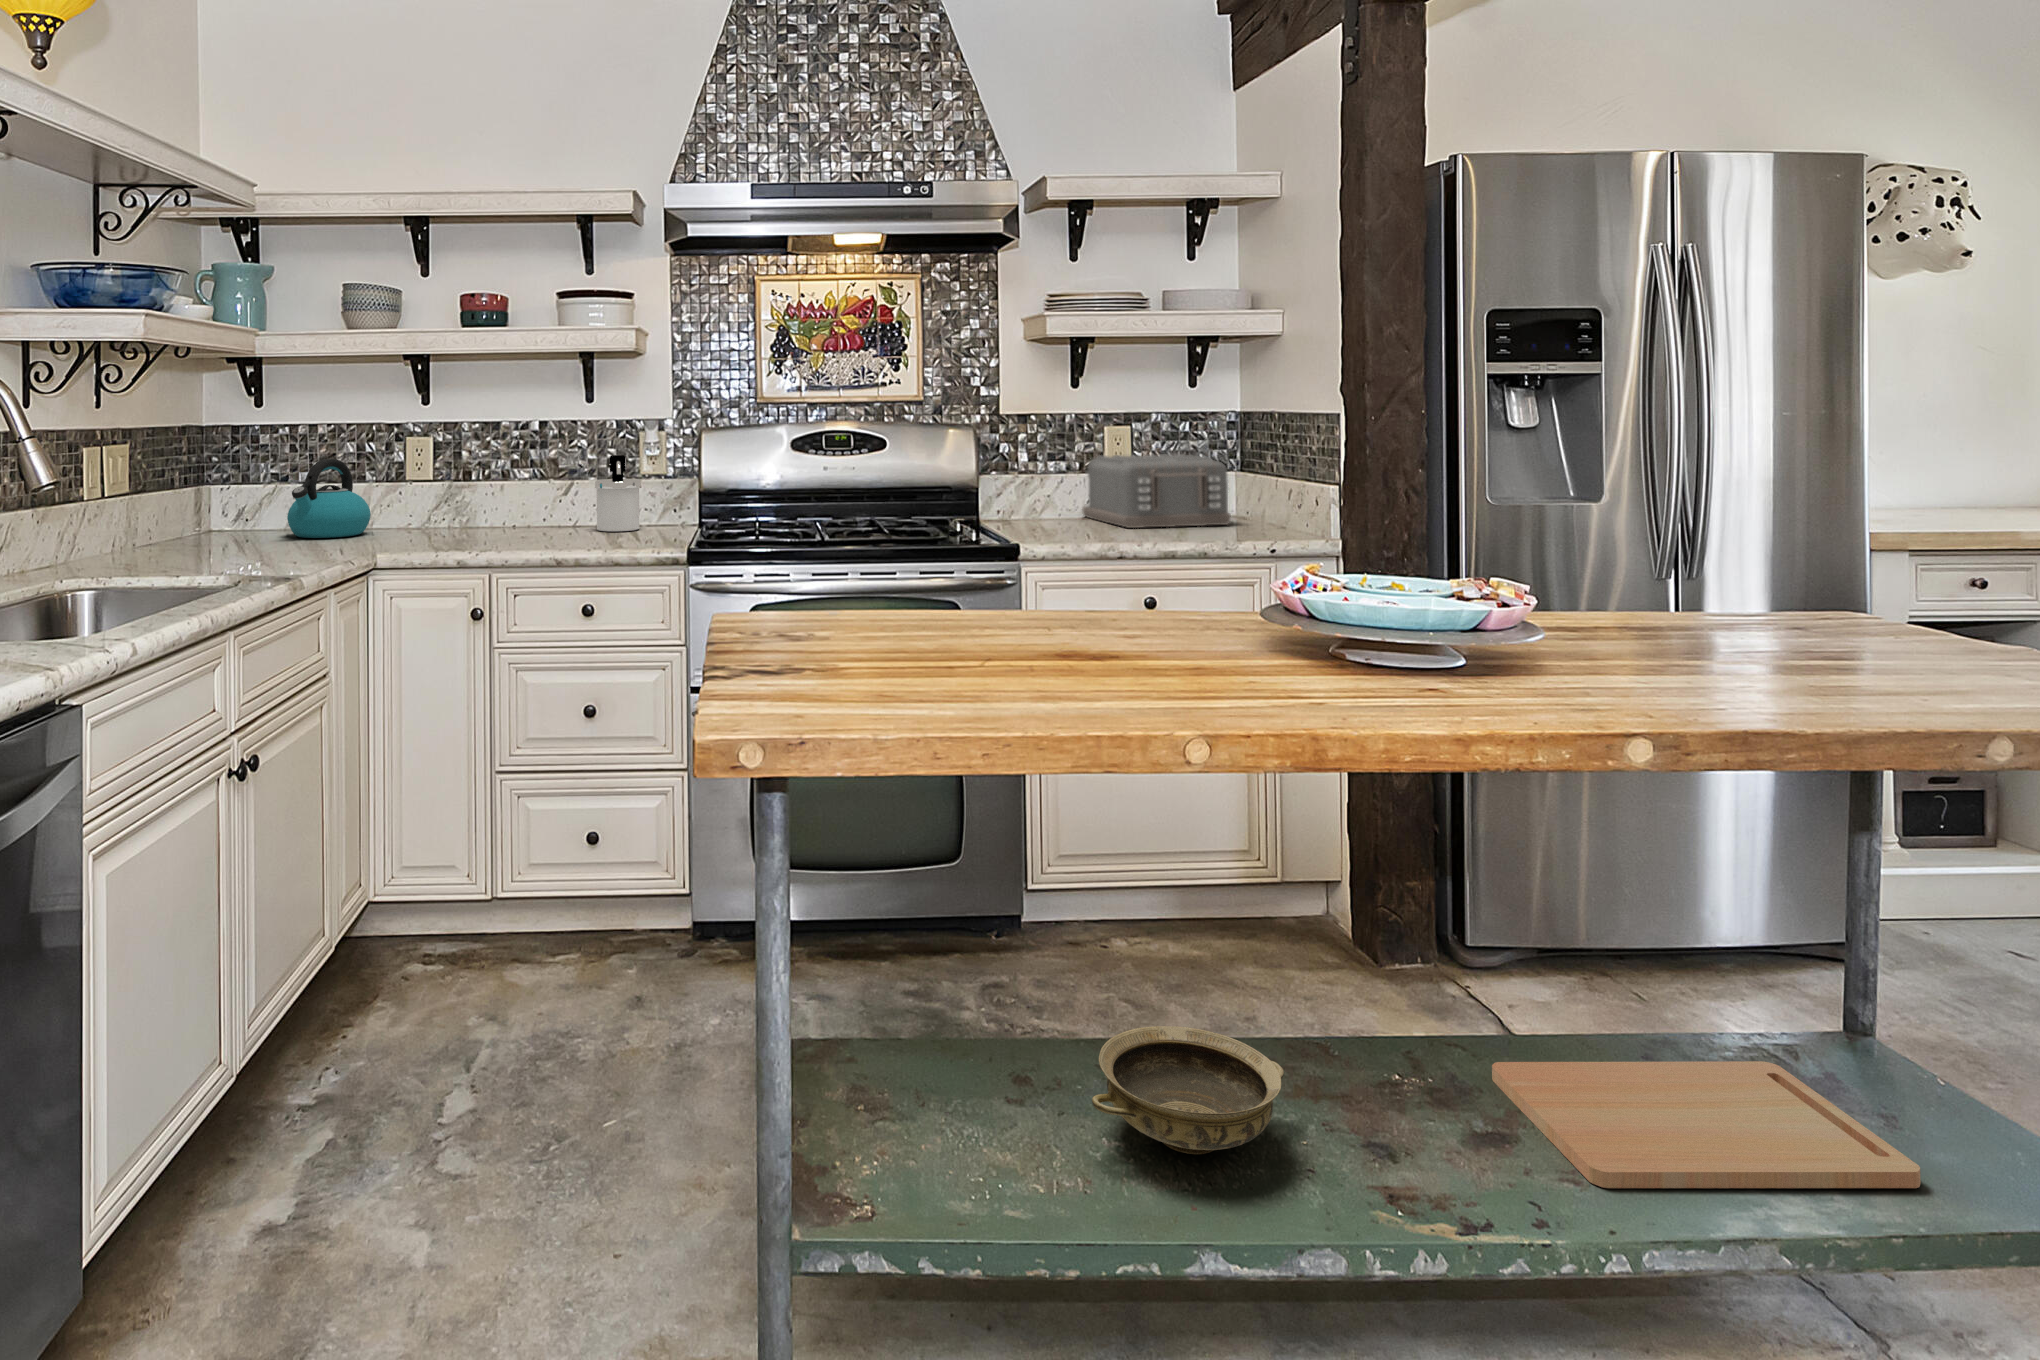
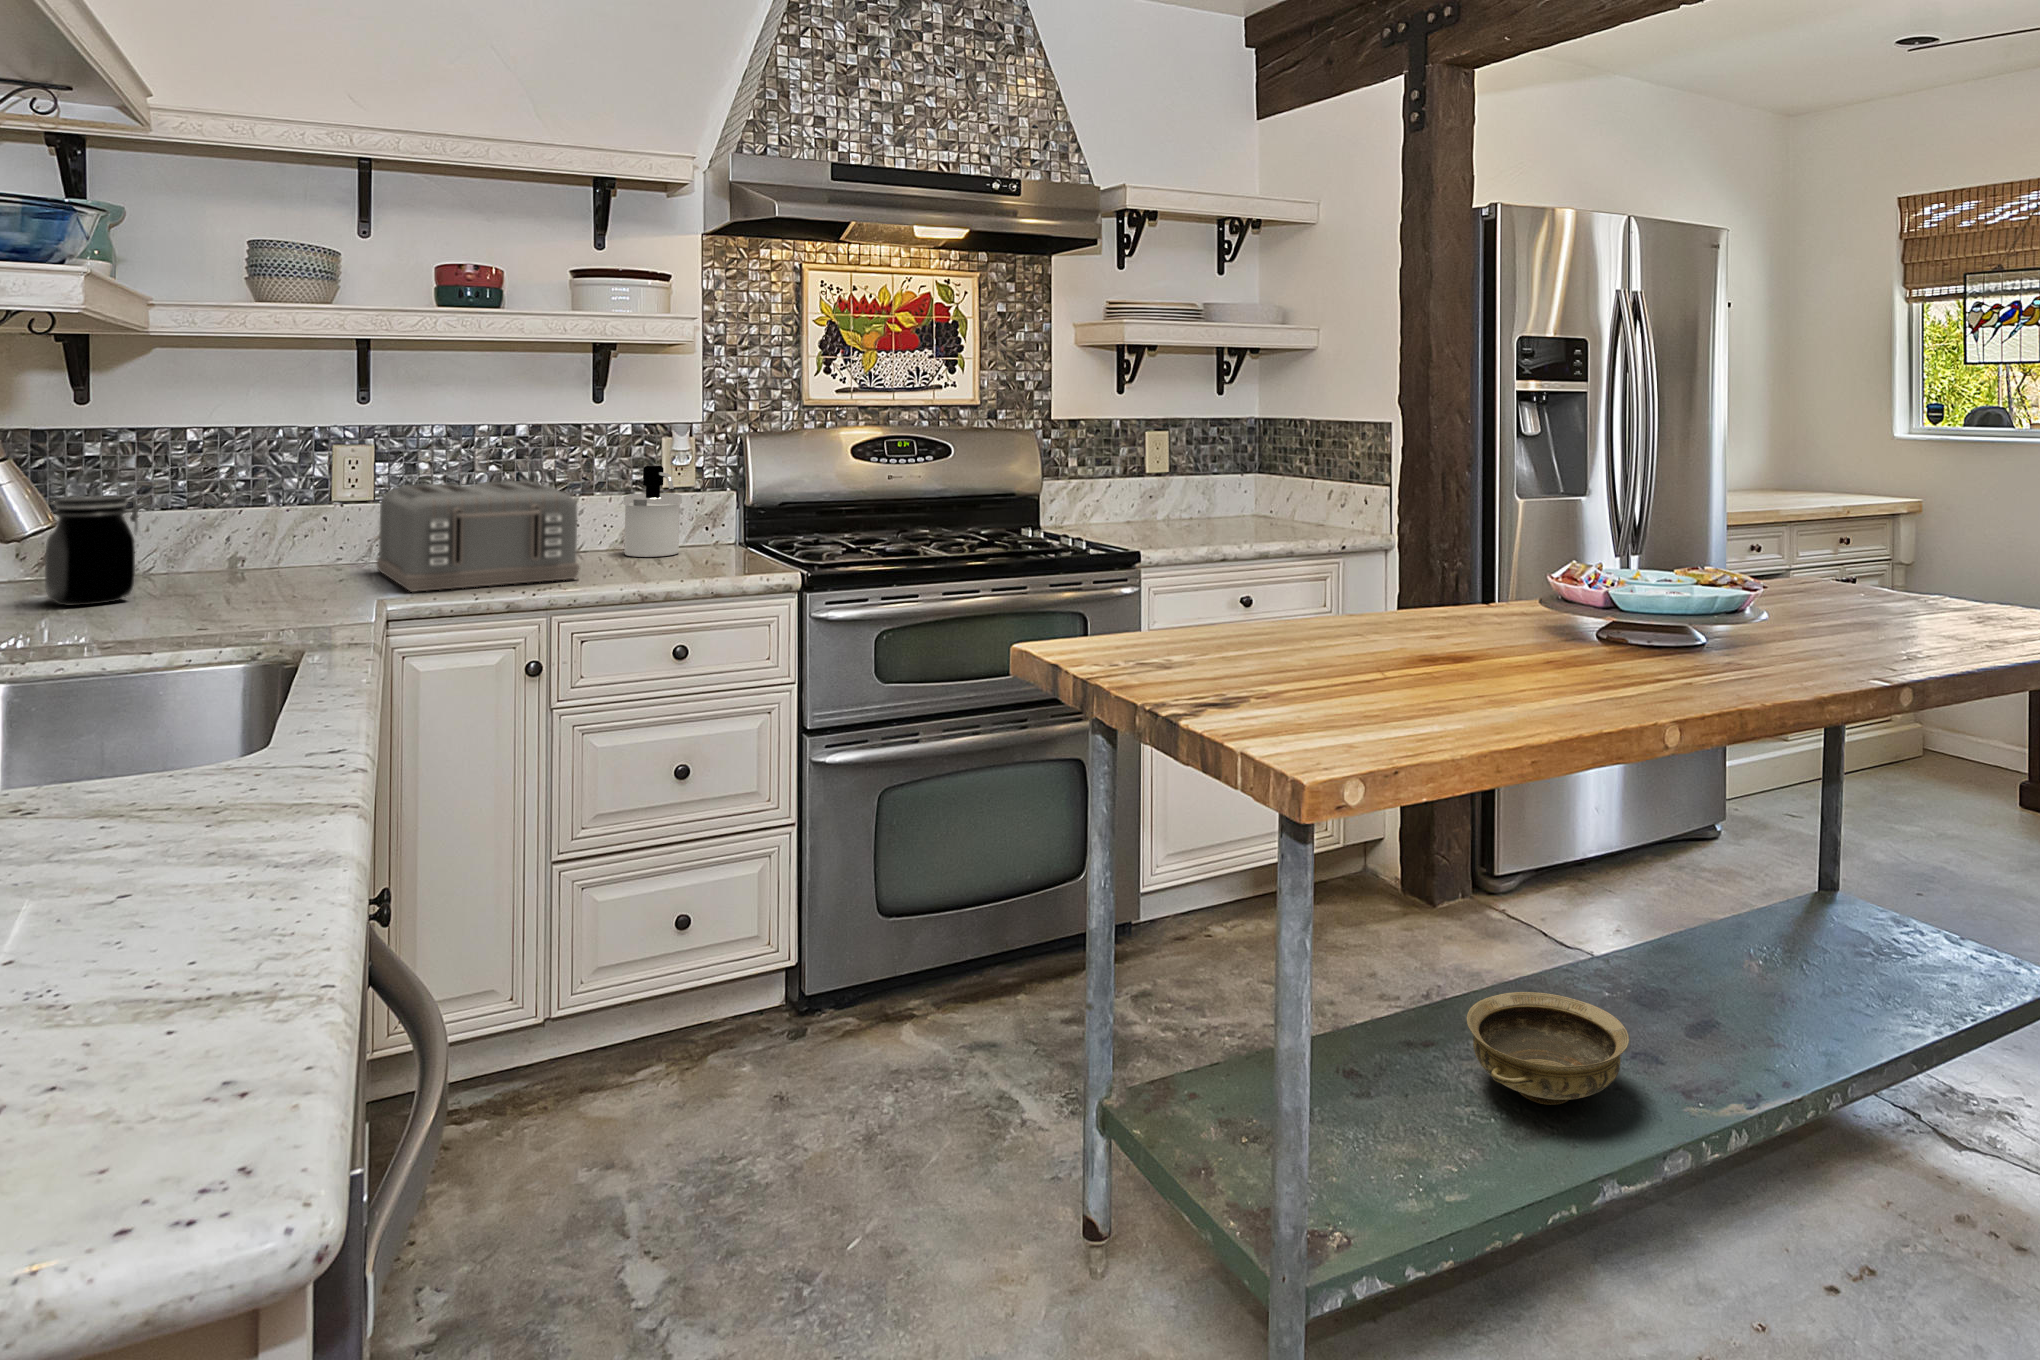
toaster: present [1082,454,1231,528] -> present [377,481,579,592]
kettle: present [287,459,371,538] -> none [176,475,308,583]
jar: none [191,472,249,547] -> present [45,496,140,605]
cutting board: present [1492,1061,1921,1188] -> none [1685,929,1968,1049]

